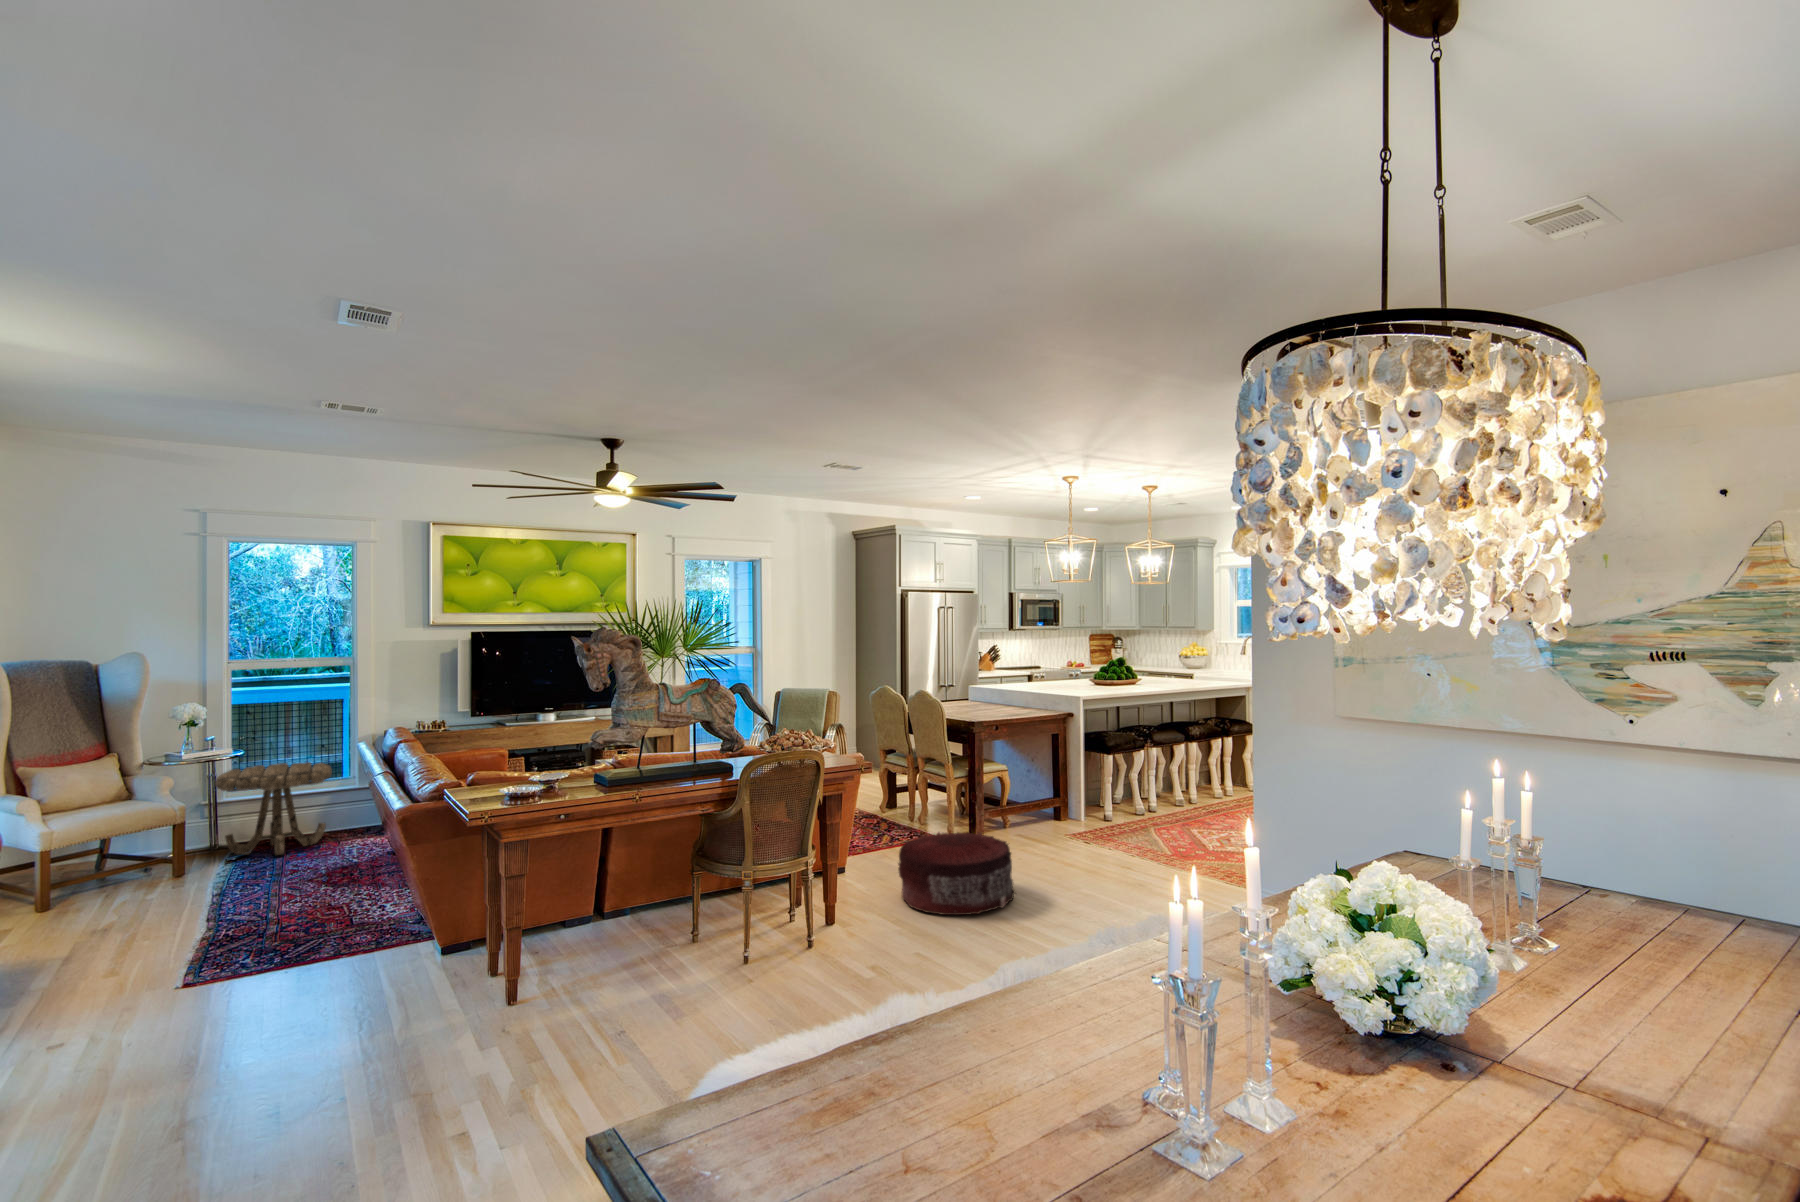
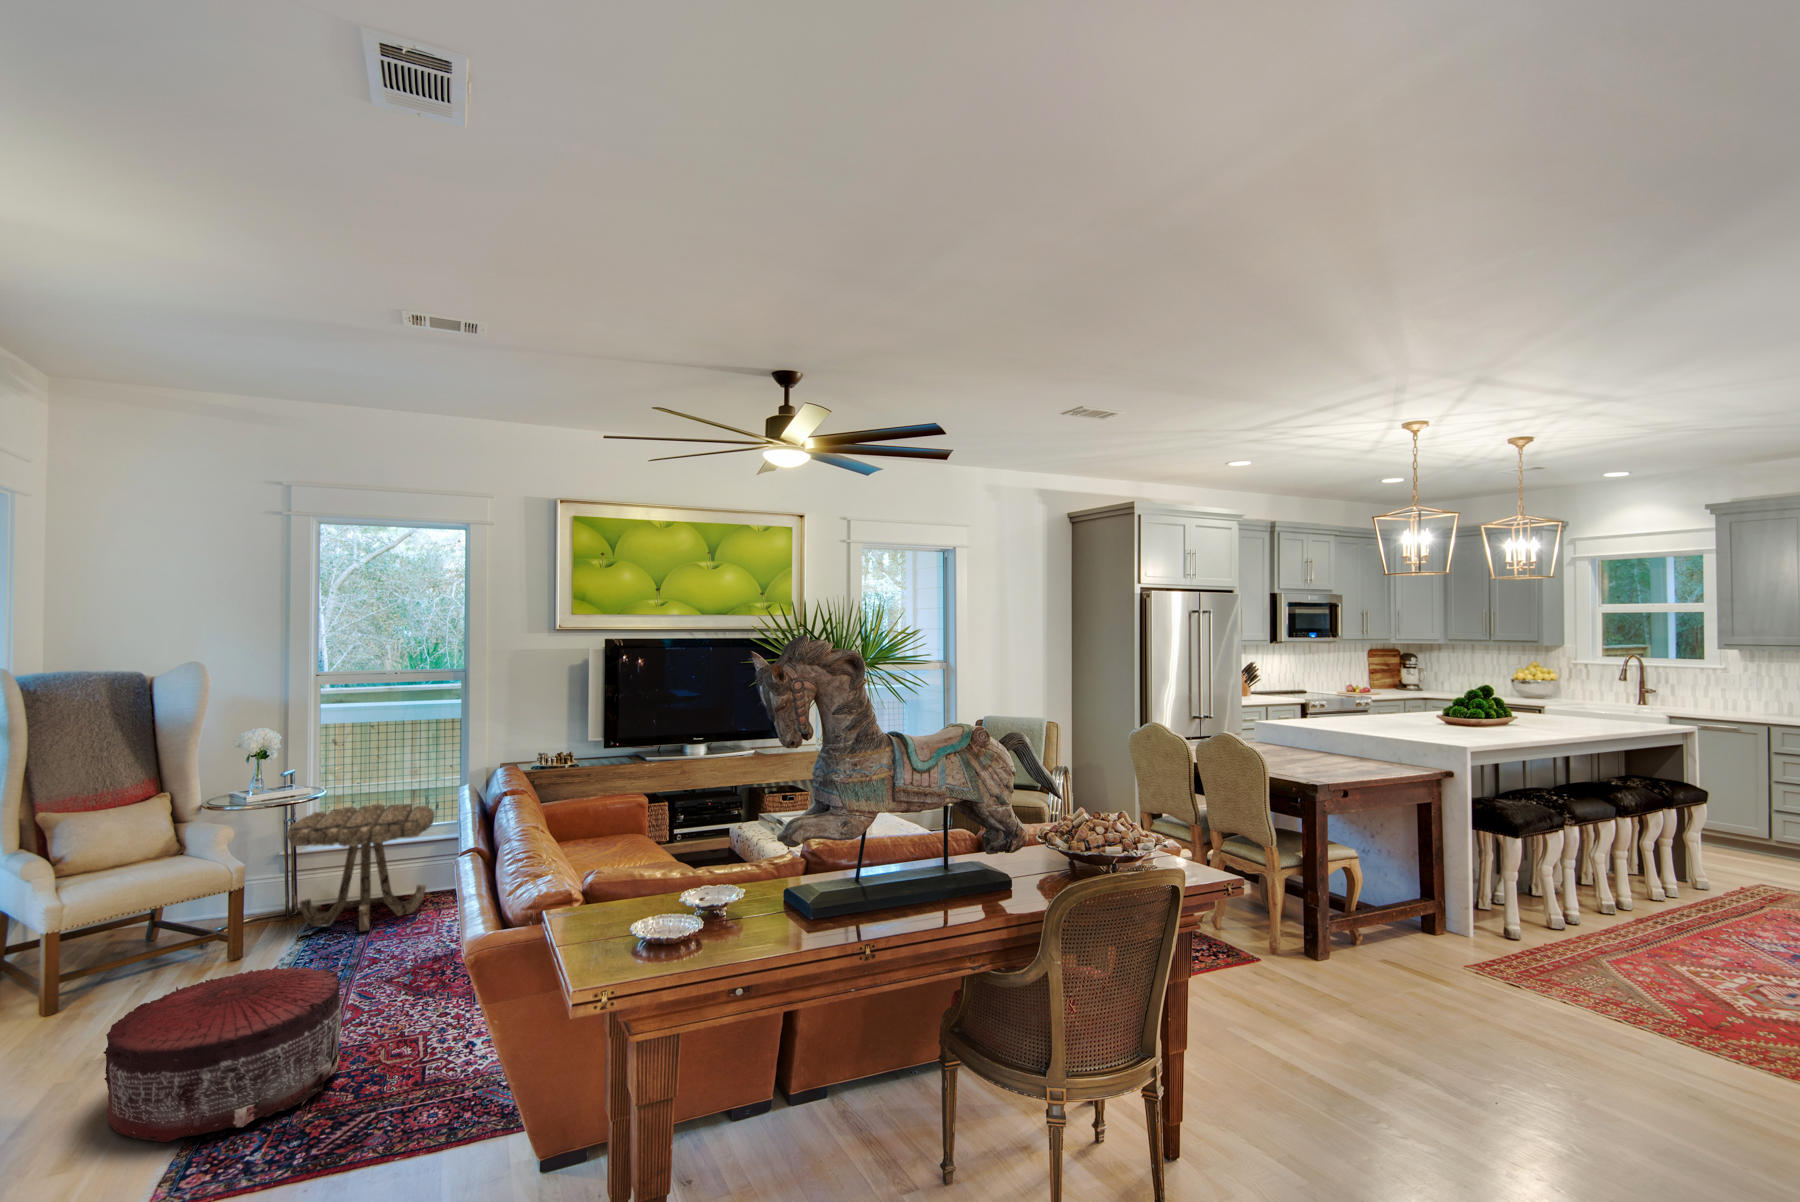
pouf: present [898,833,1015,915] -> present [103,965,342,1143]

